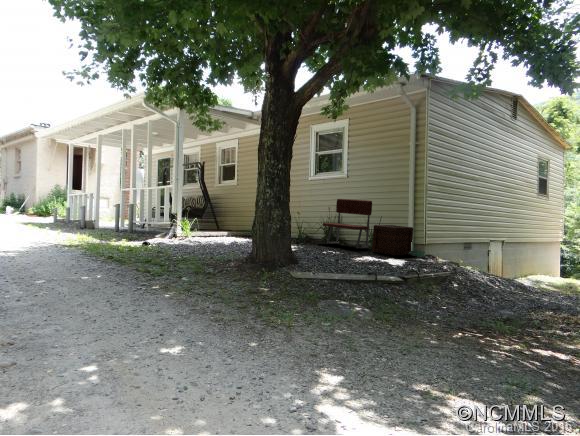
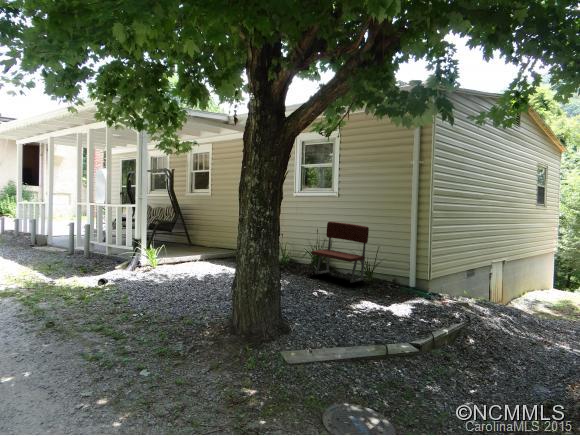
wooden crate: present [372,225,413,256] -> none [369,255,417,295]

